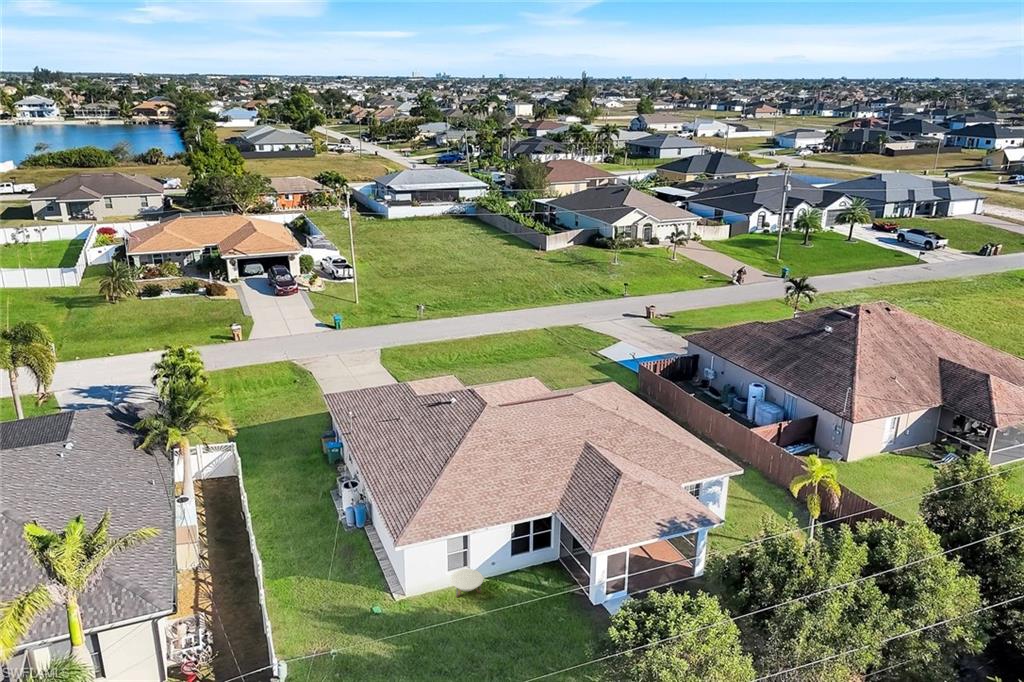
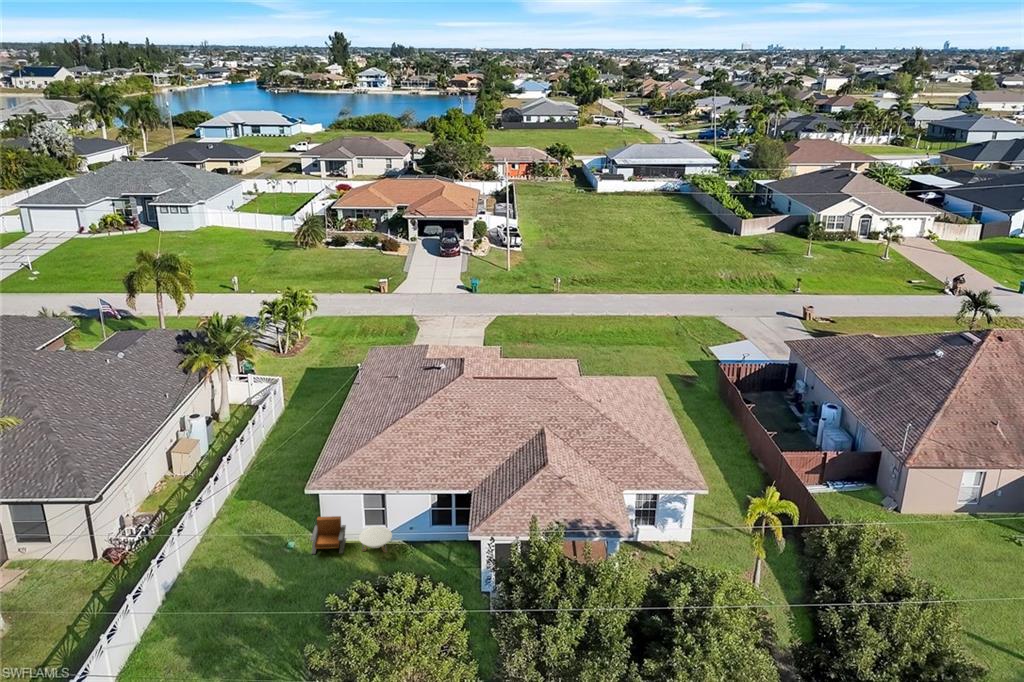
lounge chair: none [401,567,440,613] -> present [311,516,346,554]

